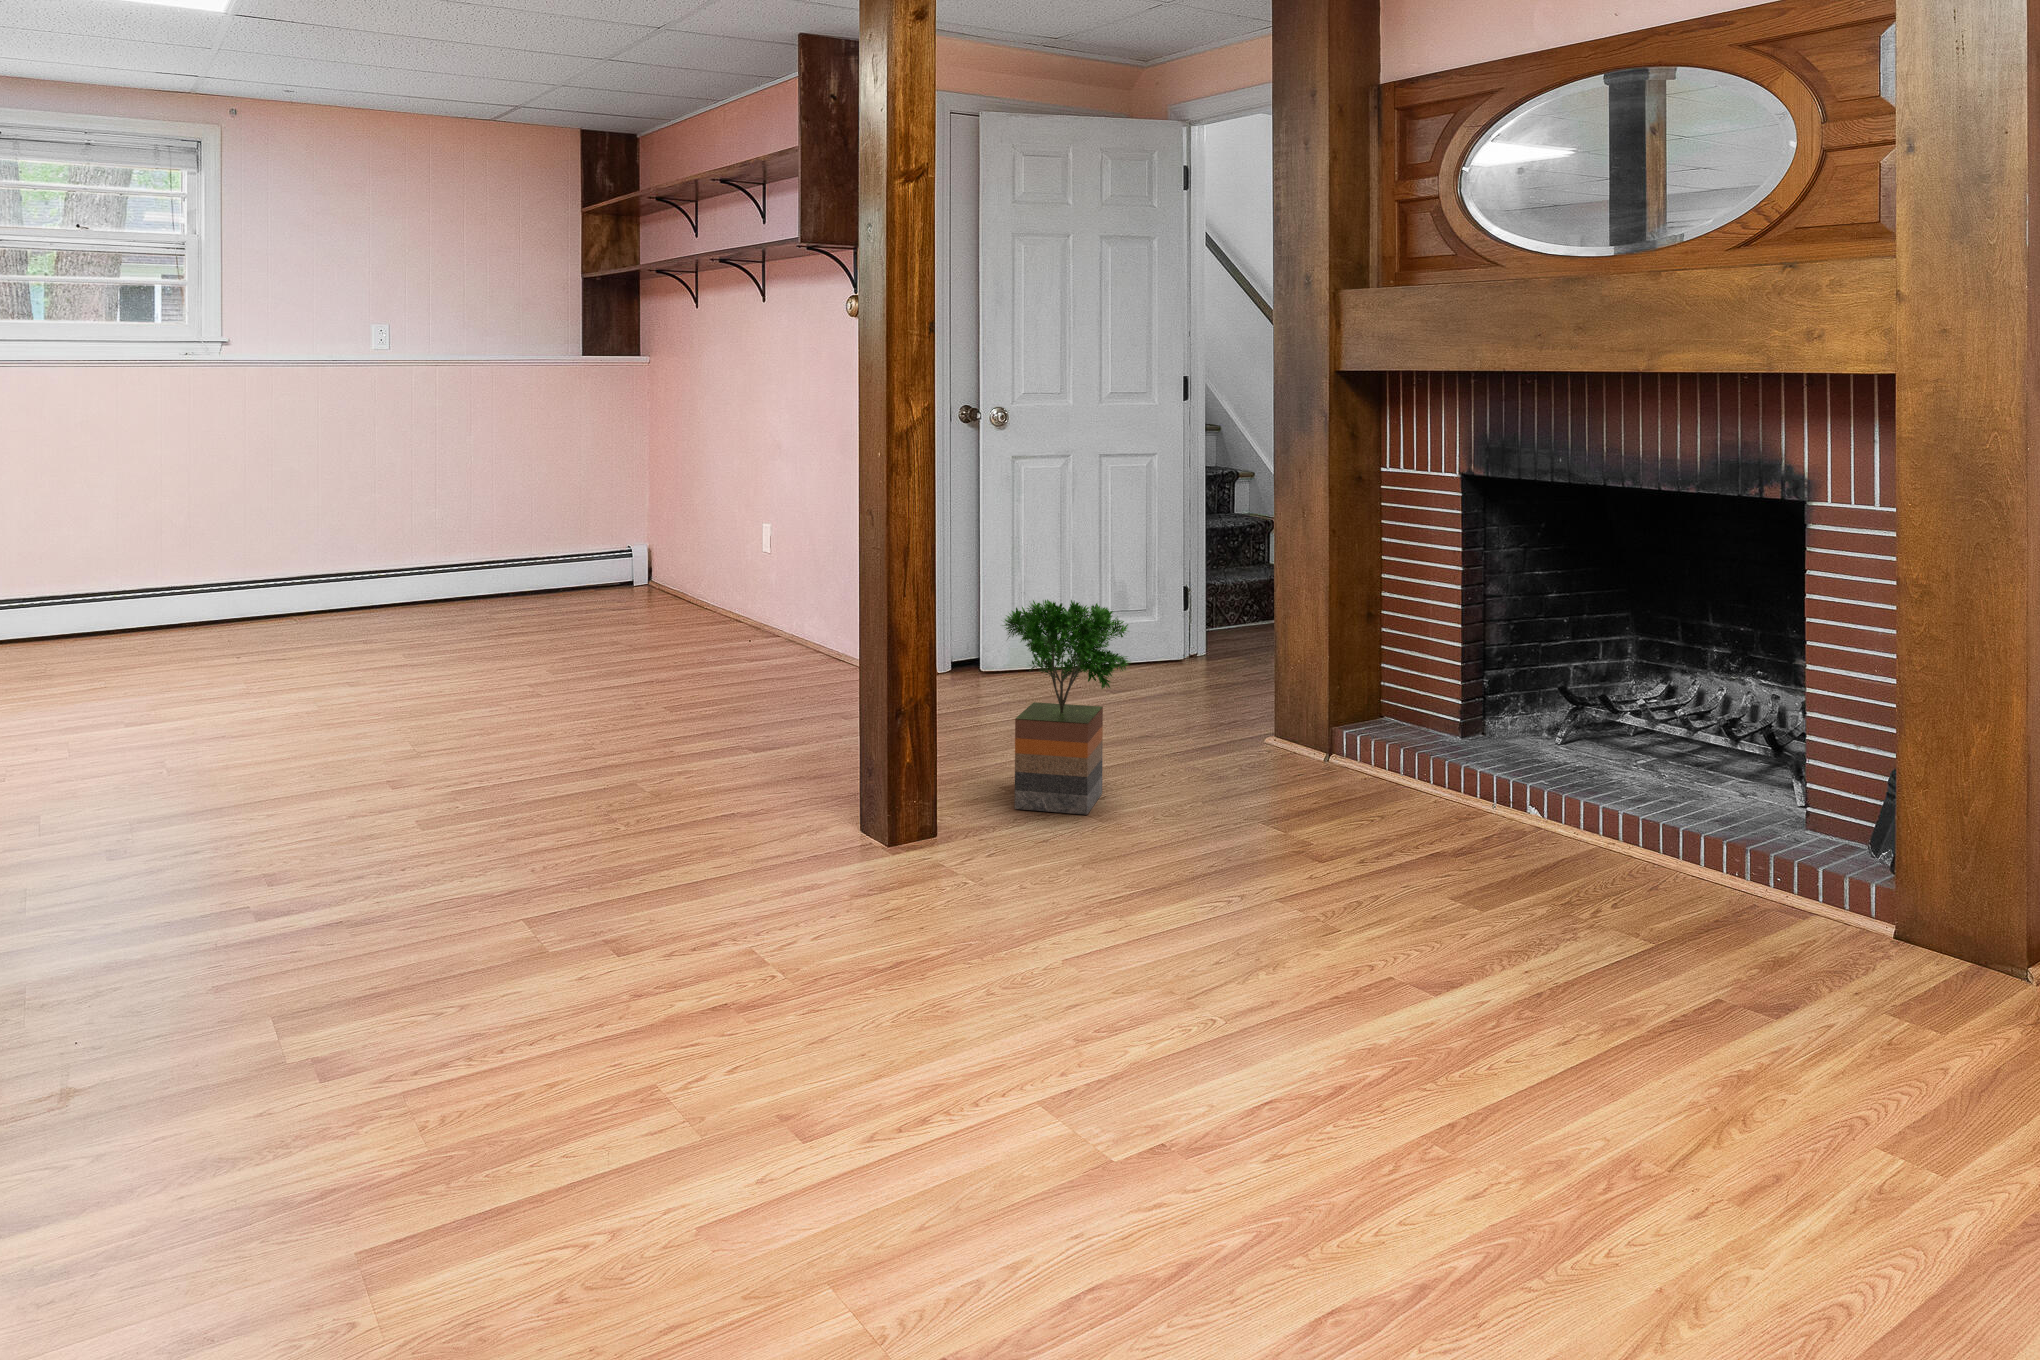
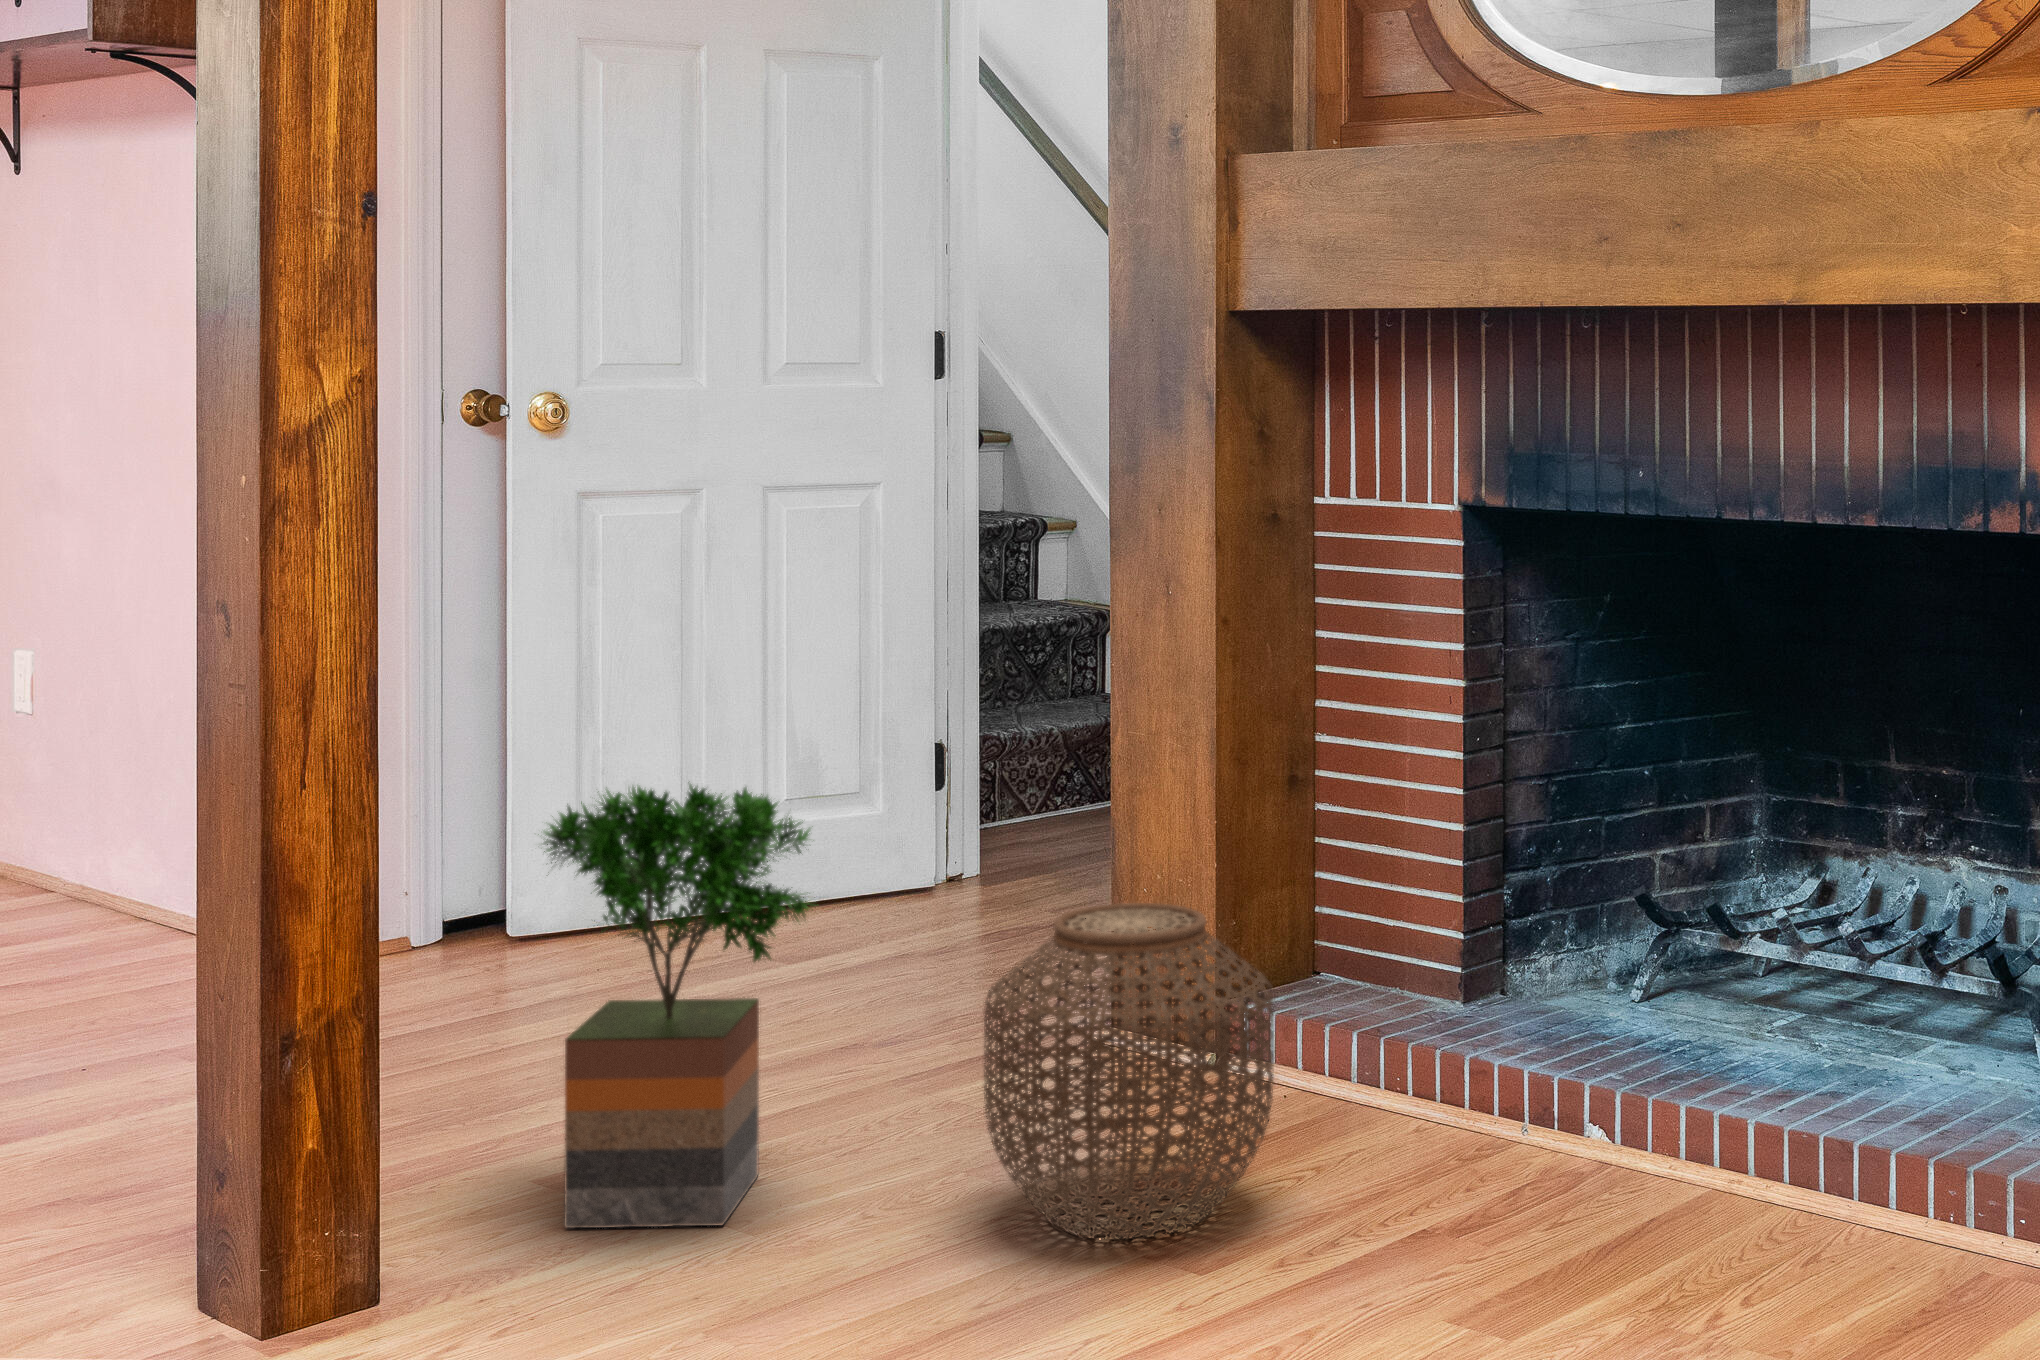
woven basket: none [1212,672,1358,841] -> present [984,903,1274,1240]

